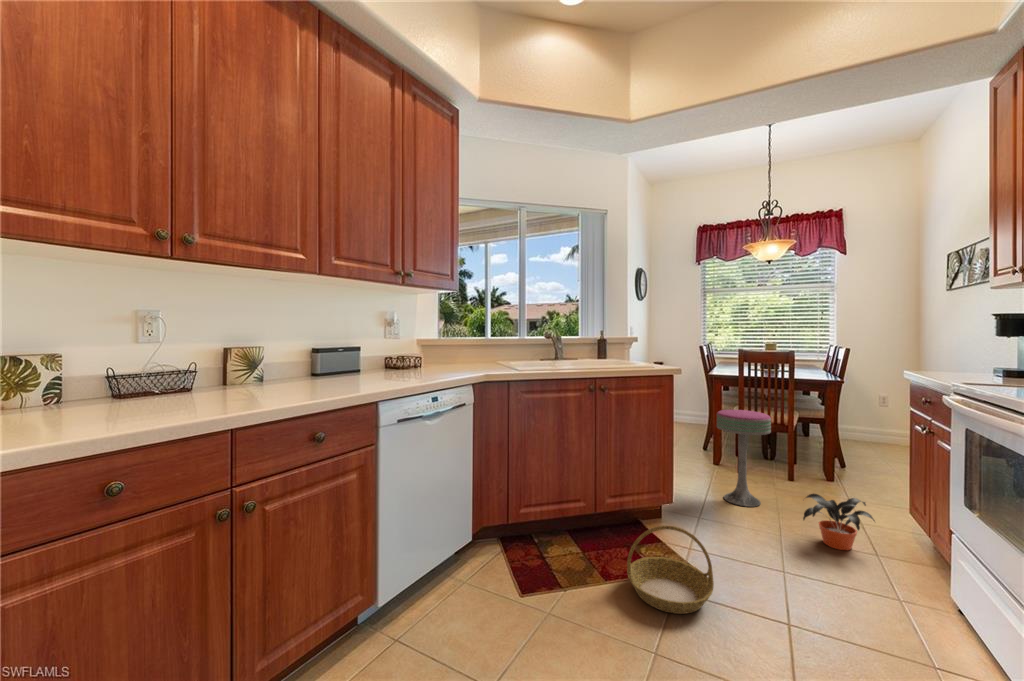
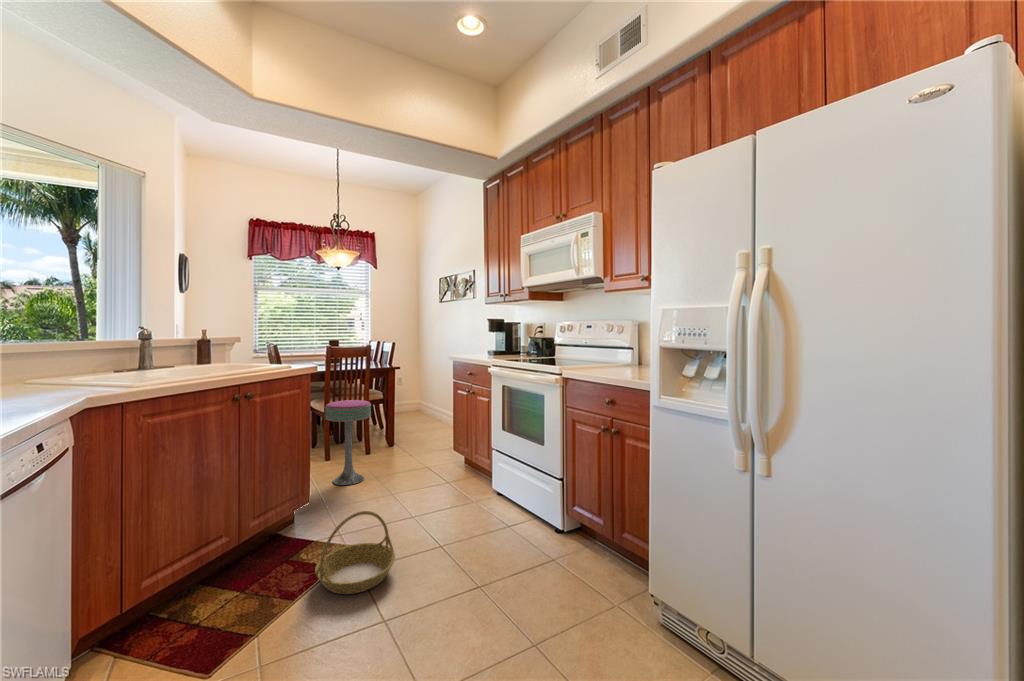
potted plant: present [803,494,875,550] -> none [403,449,448,489]

